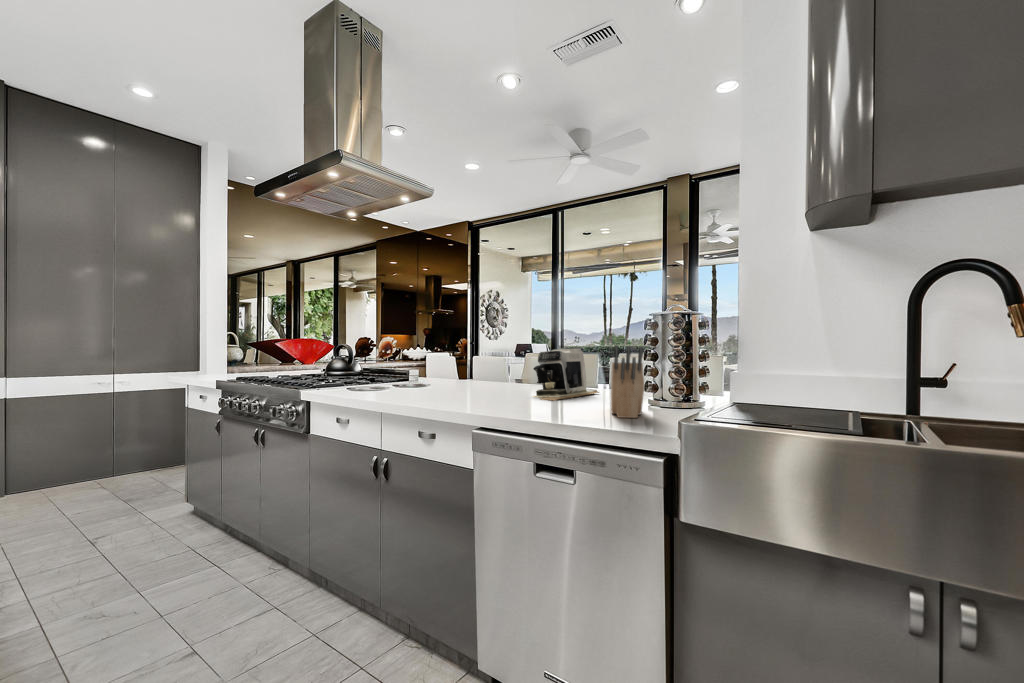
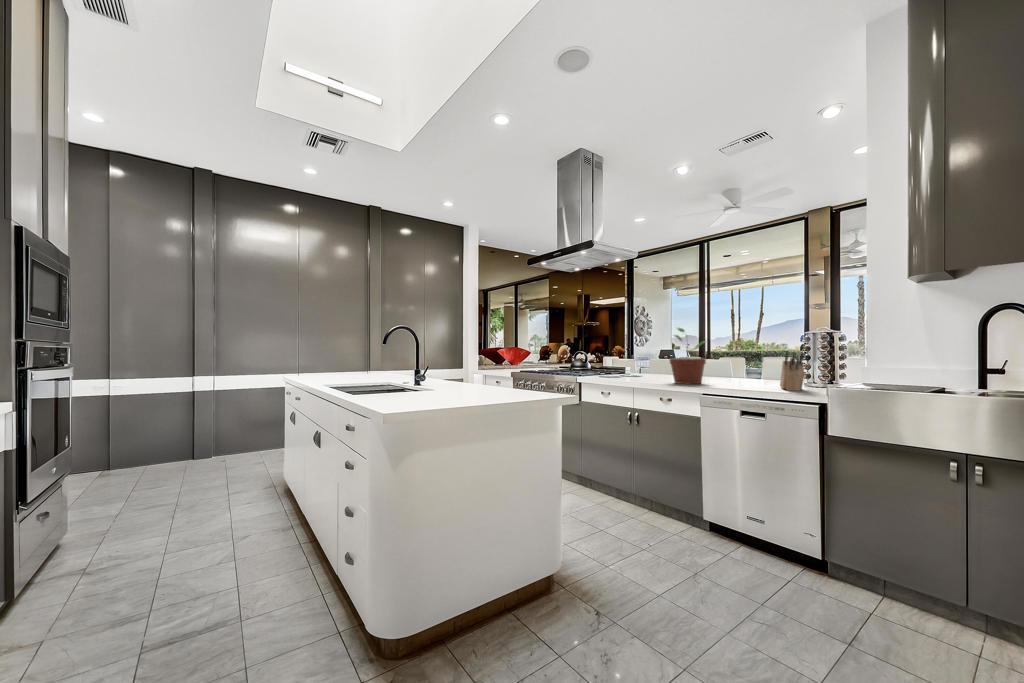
potted plant: none [443,303,502,403] -> present [670,328,706,384]
coffee maker: present [533,347,599,401] -> none [719,352,766,385]

